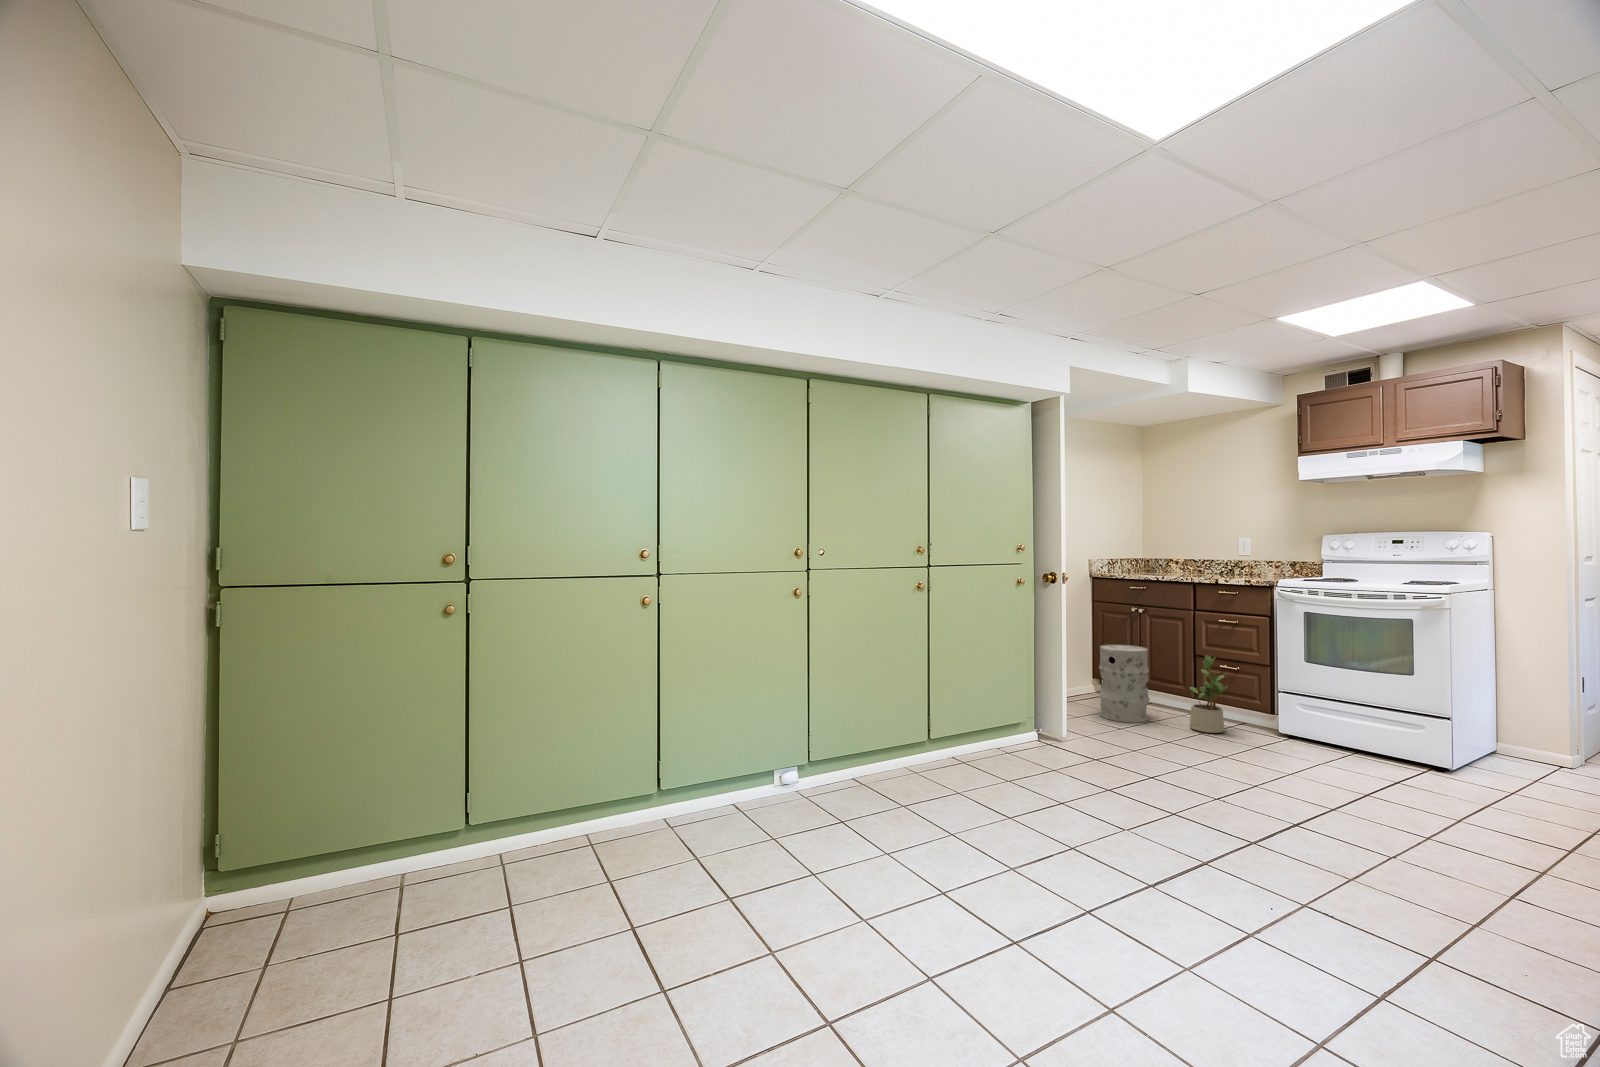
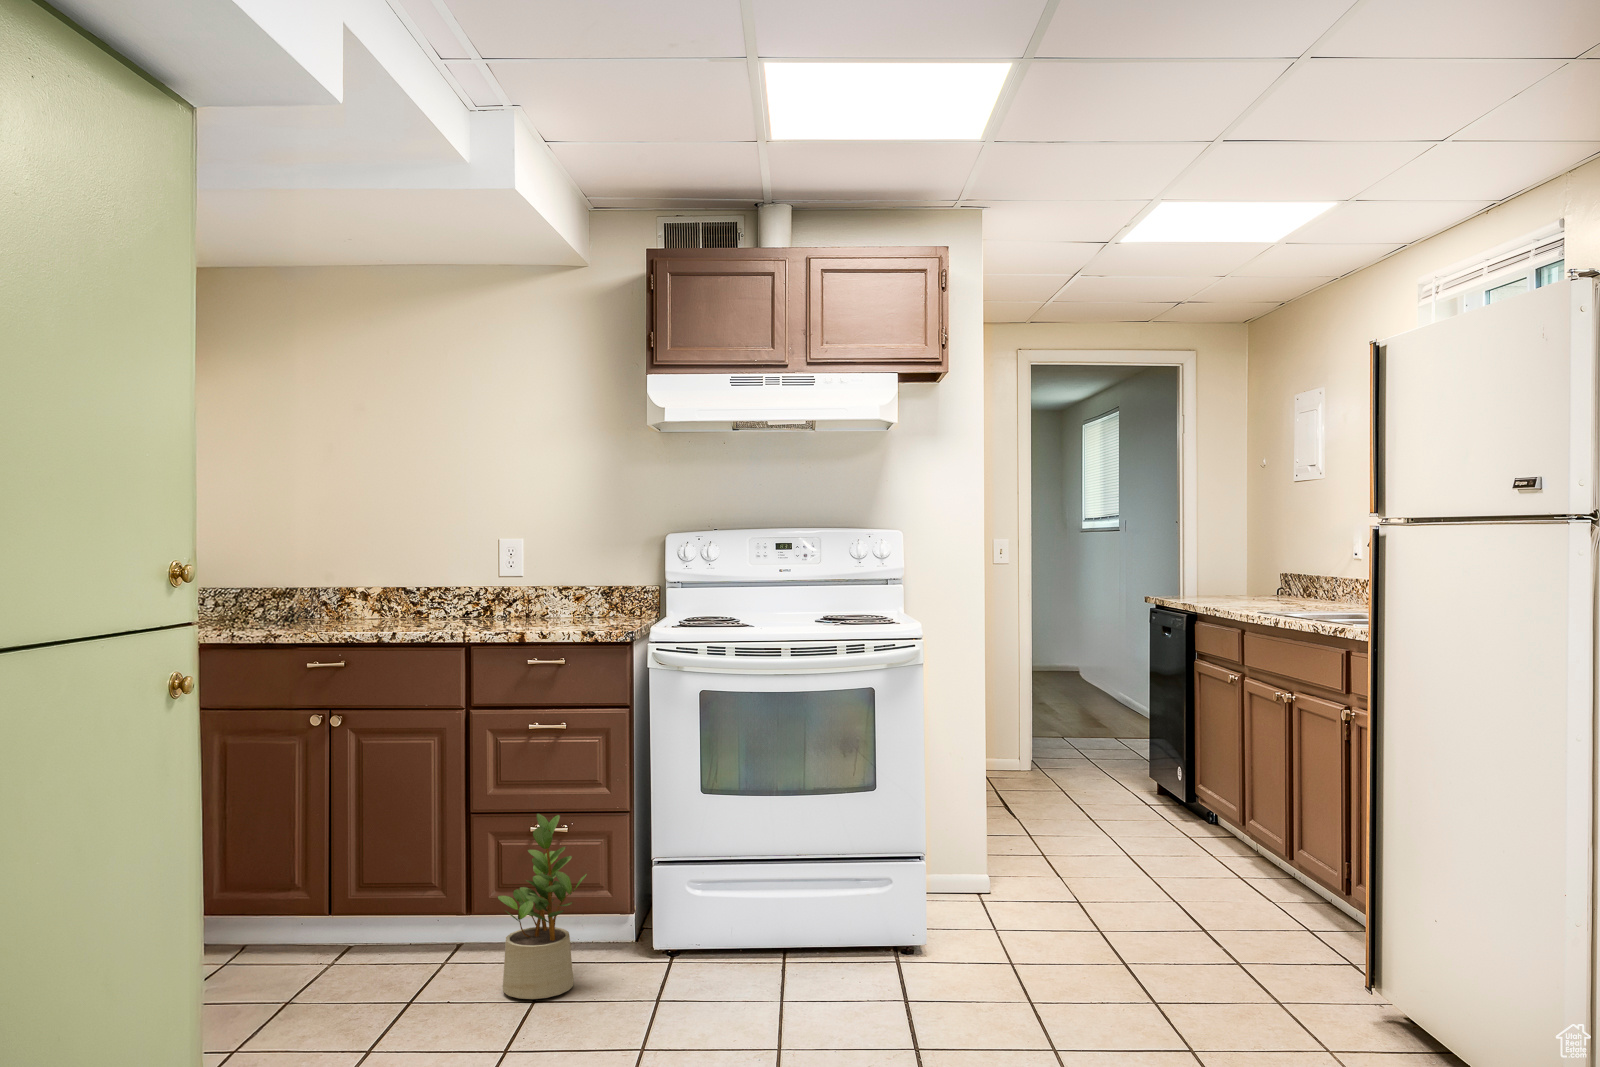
trash can: present [1099,645,1150,723] -> none [277,820,404,1039]

